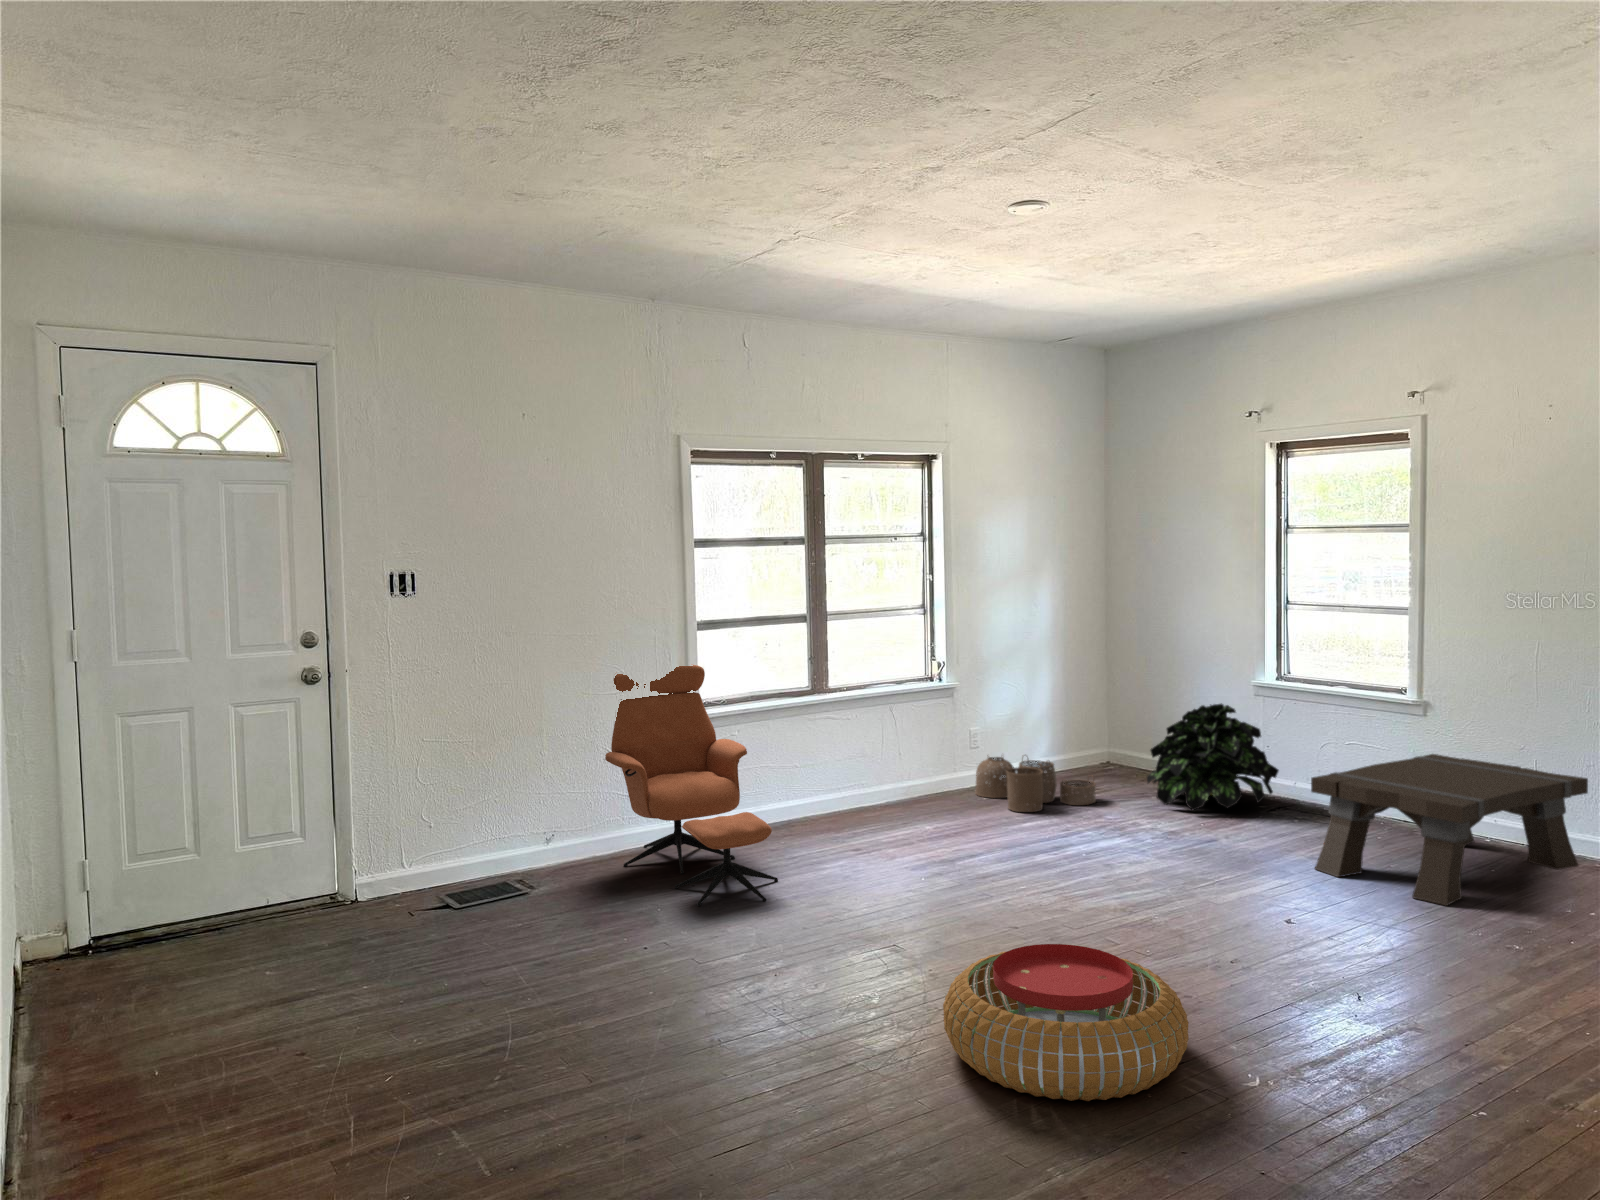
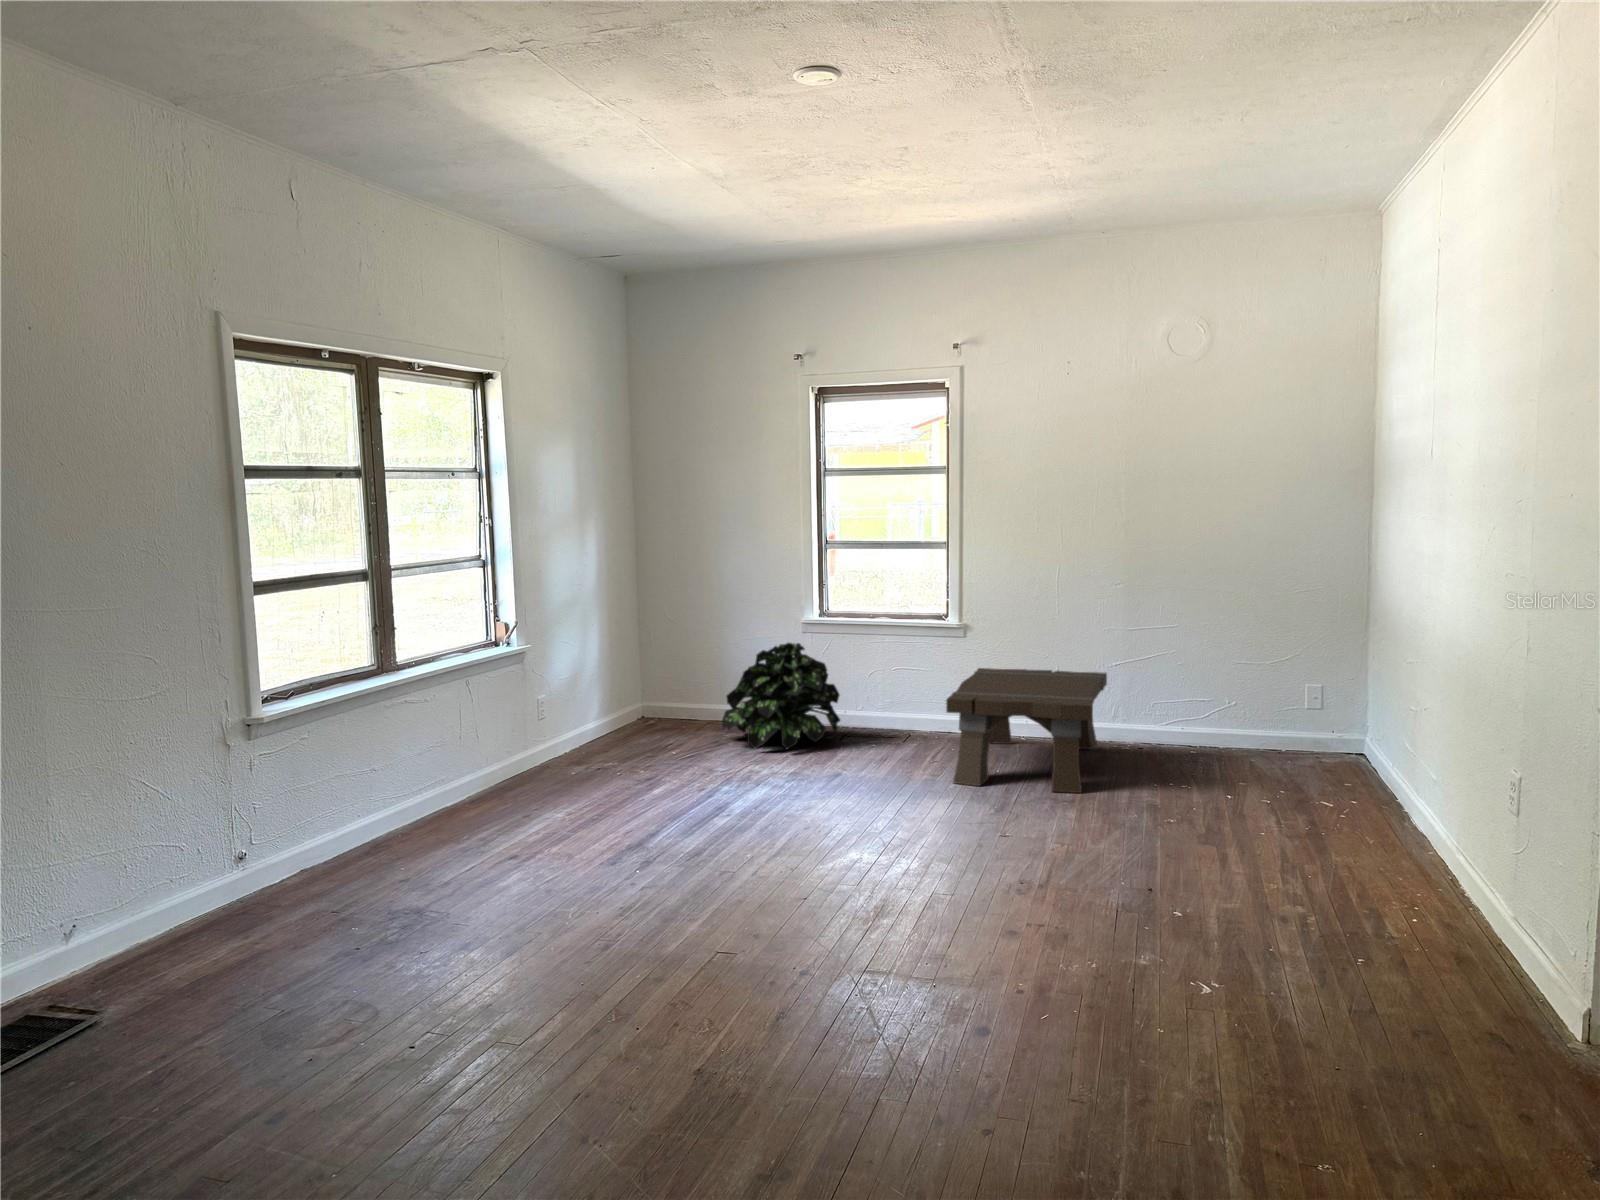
armchair: present [605,665,778,906] -> none [147,646,496,989]
woven basket: present [975,757,1096,812] -> none [549,718,685,781]
pouf: present [943,944,1189,1101] -> none [941,902,1221,1087]

